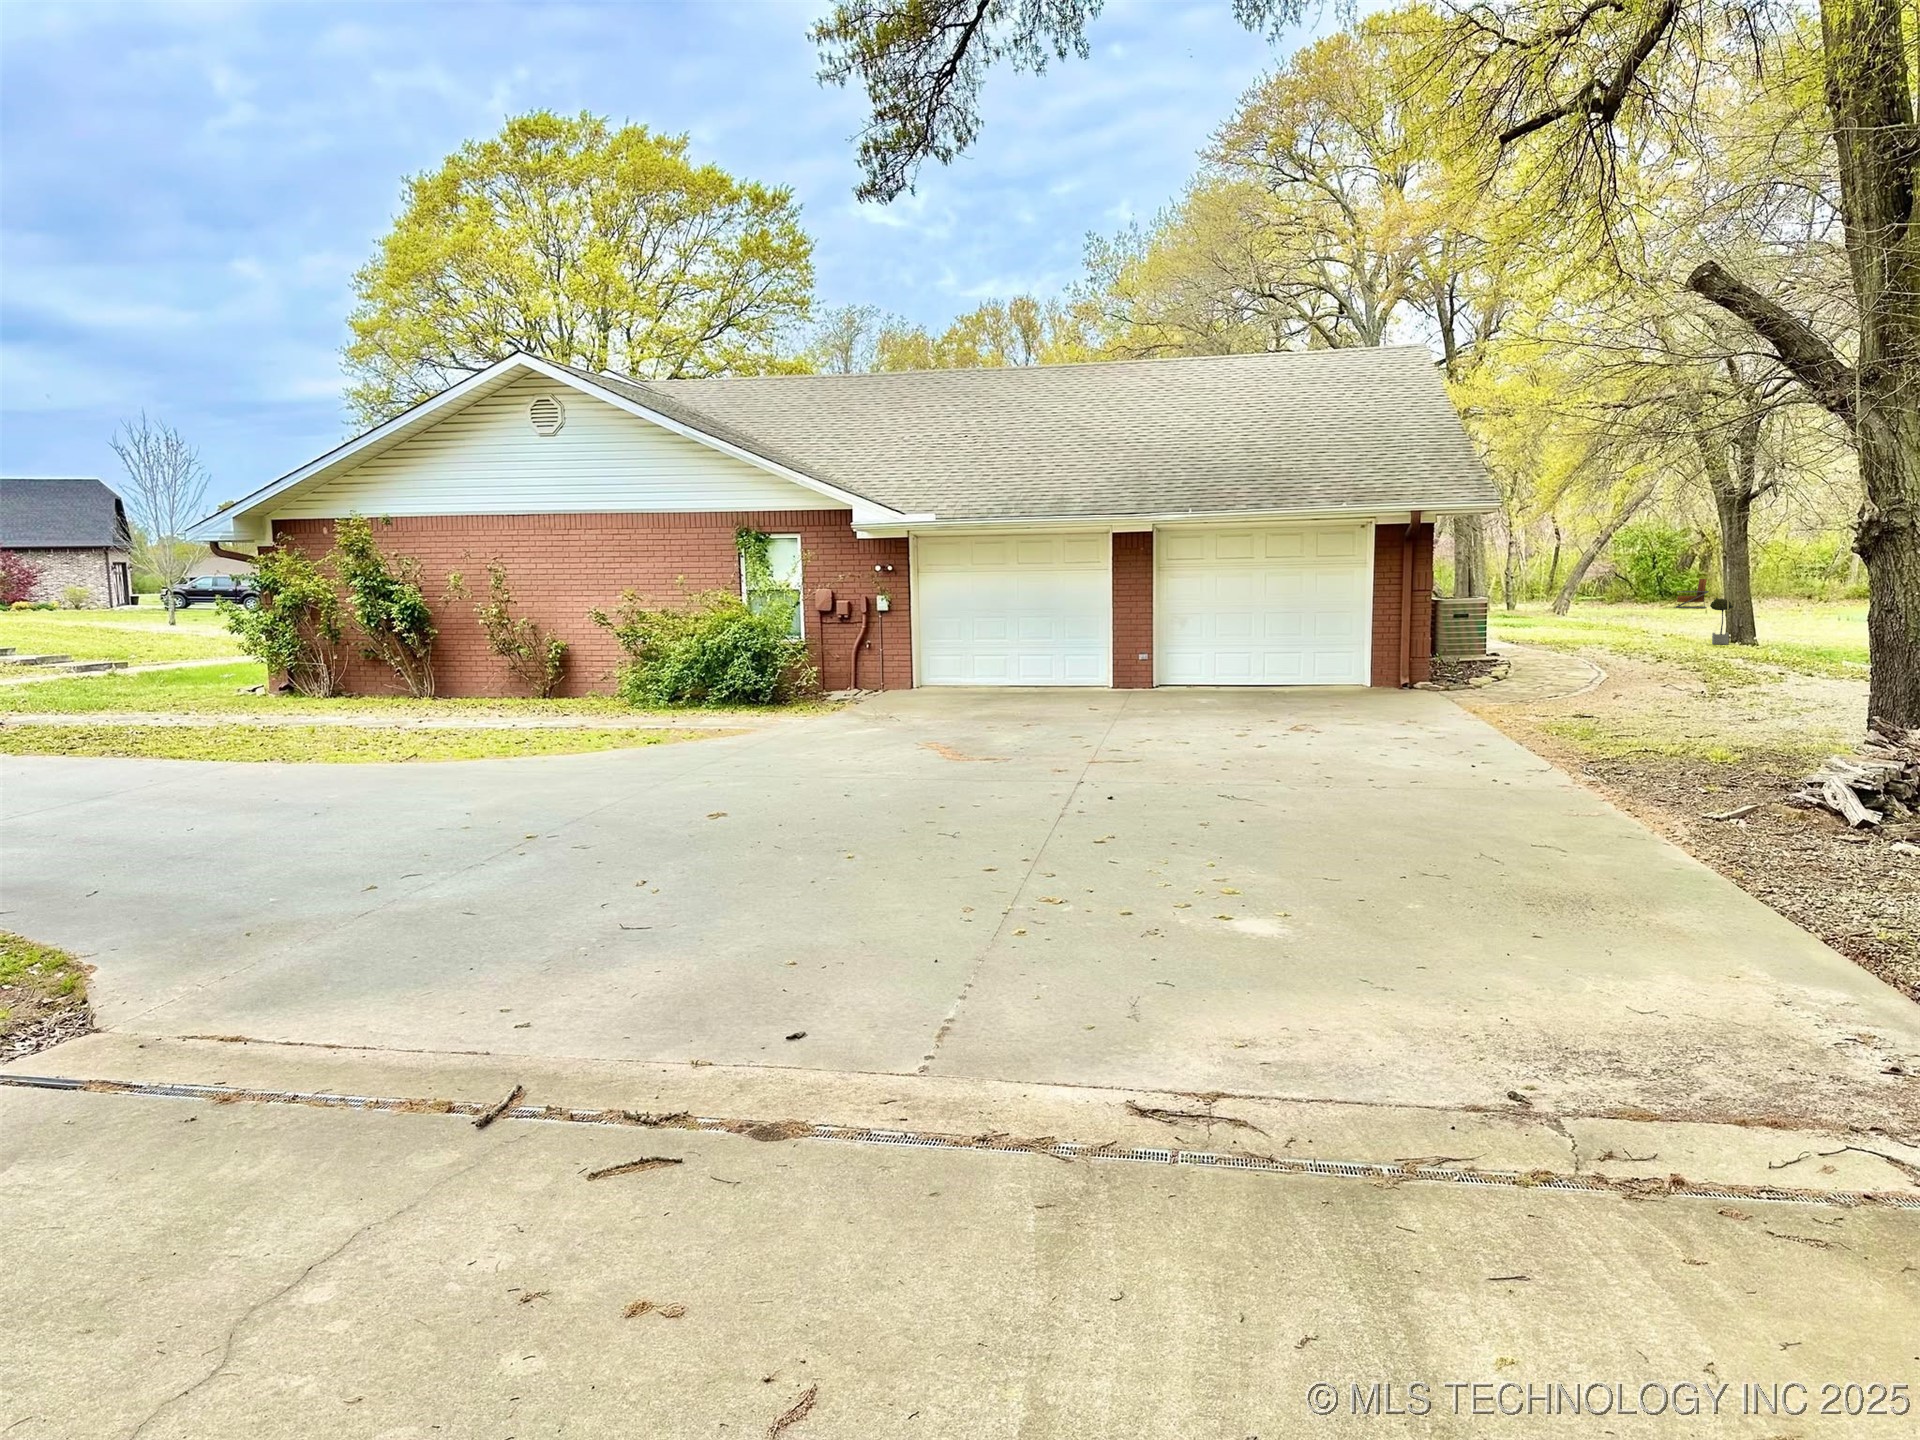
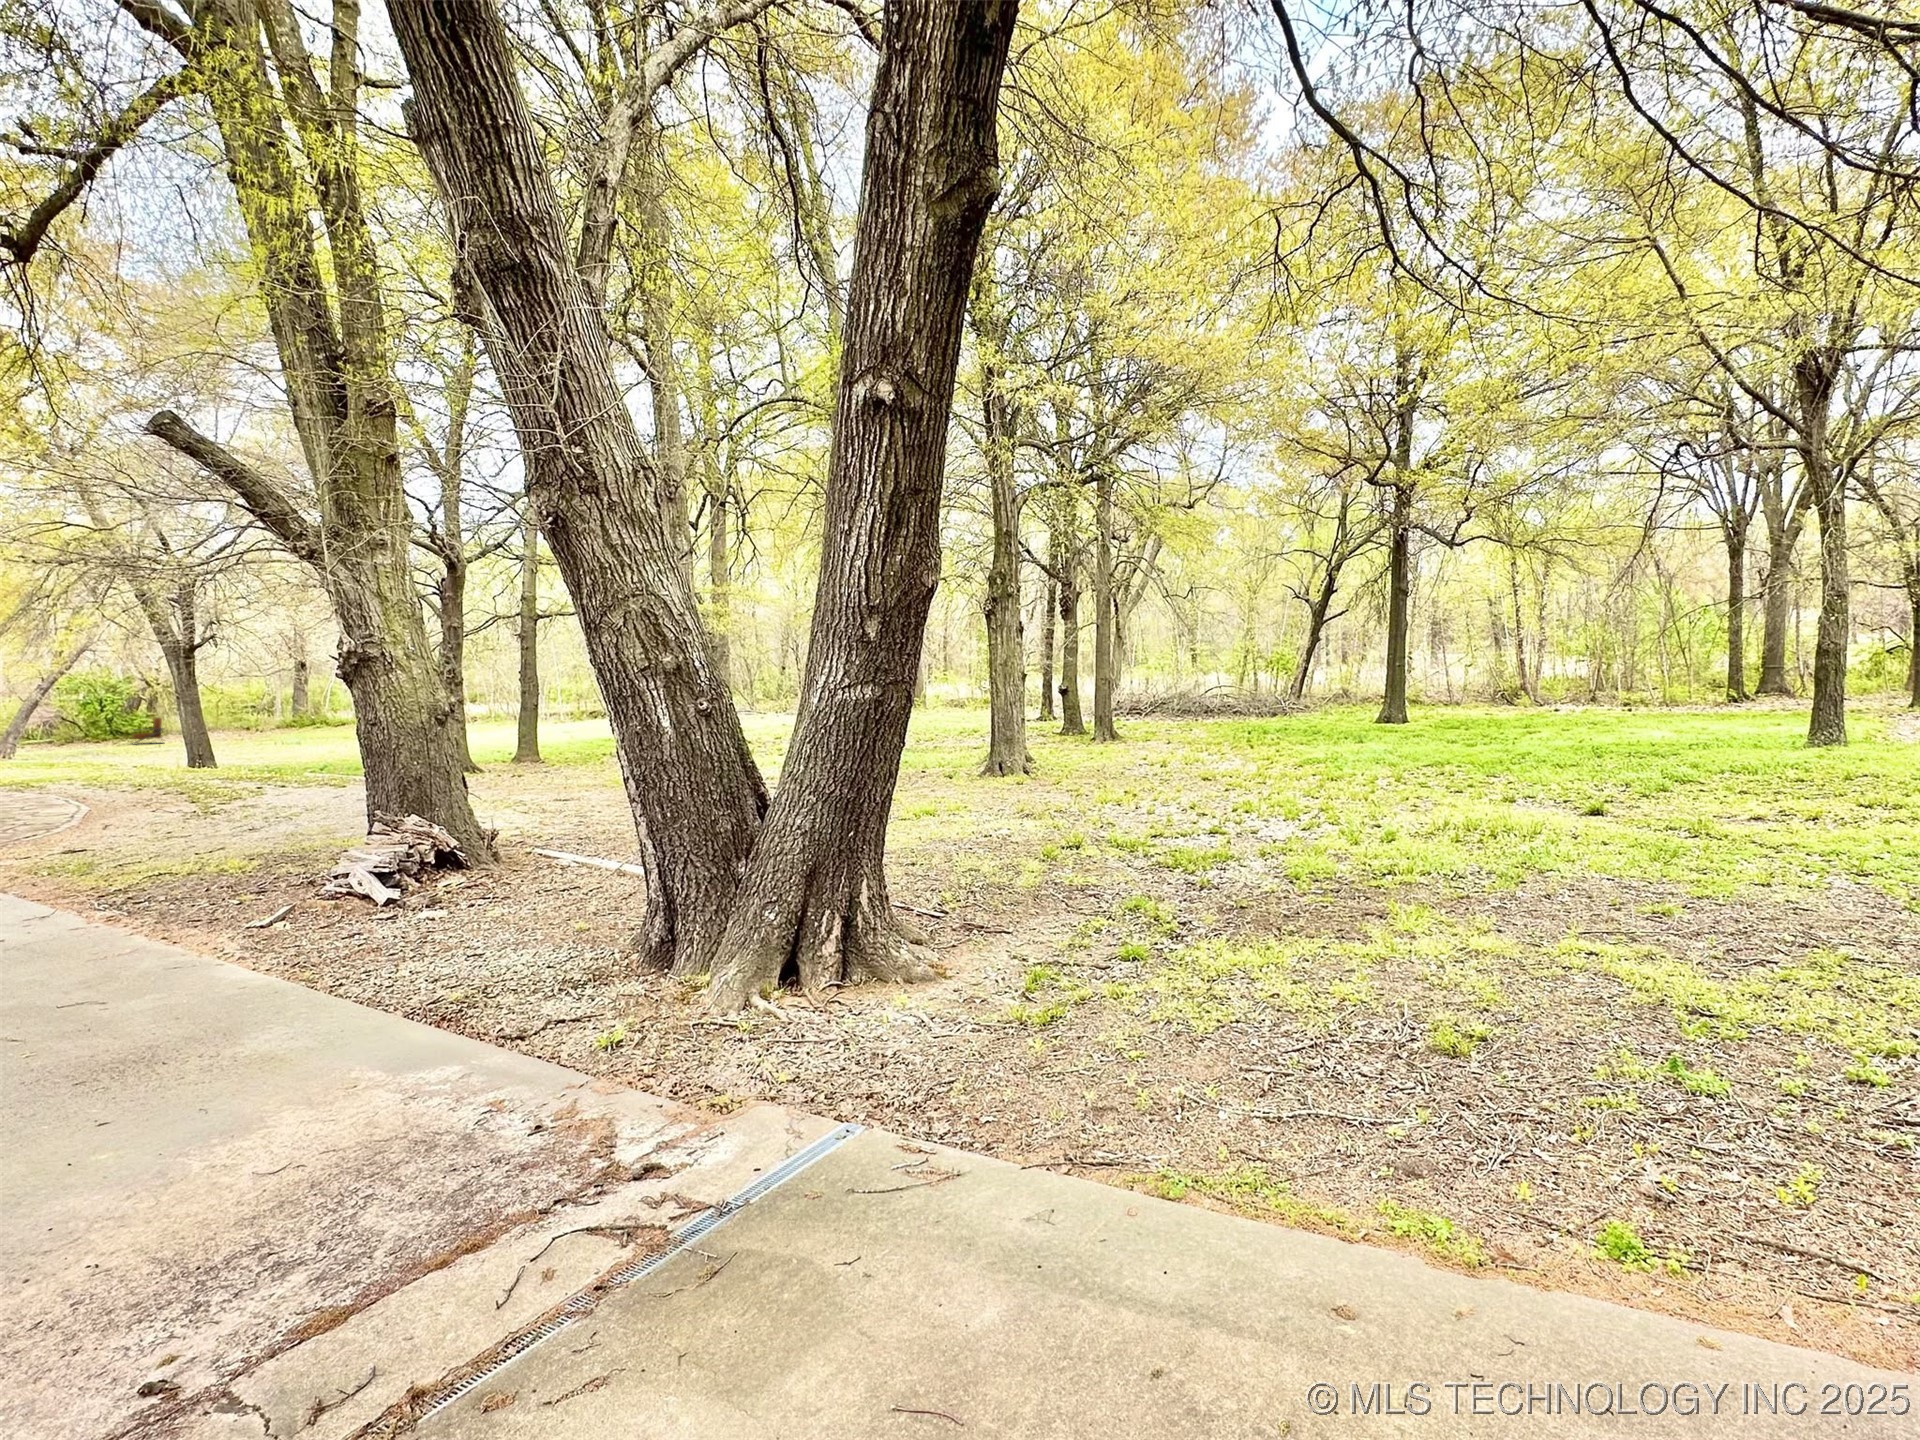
potted tree: present [1710,598,1733,644] -> none [176,731,200,772]

